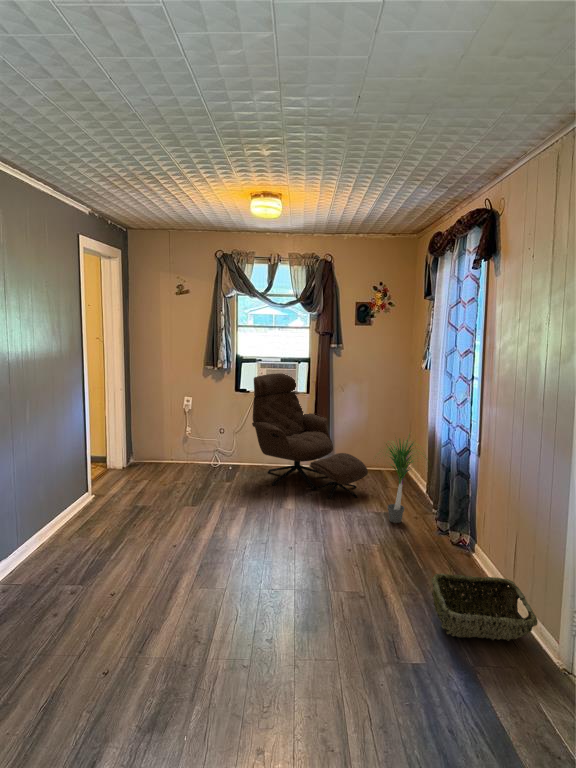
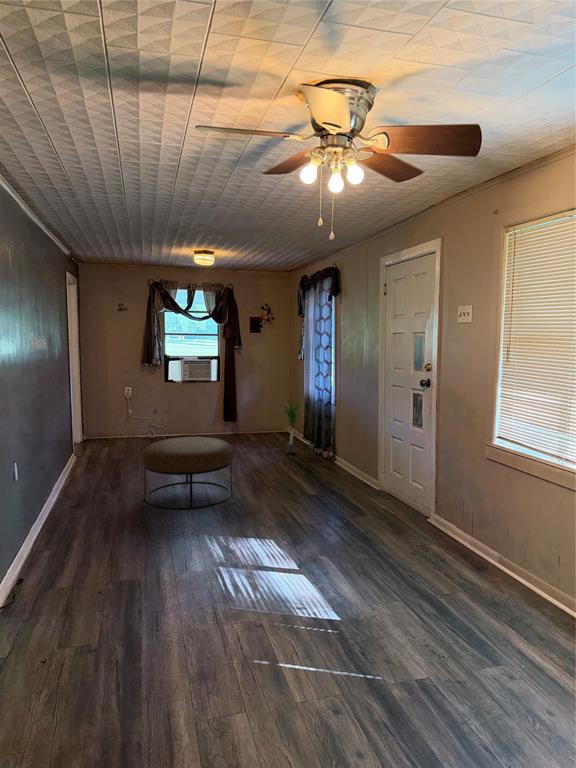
lounge chair: present [252,373,368,500] -> none [183,368,267,448]
ottoman: none [75,510,250,688] -> present [142,437,234,510]
woven basket: present [431,574,537,641] -> none [319,455,367,481]

